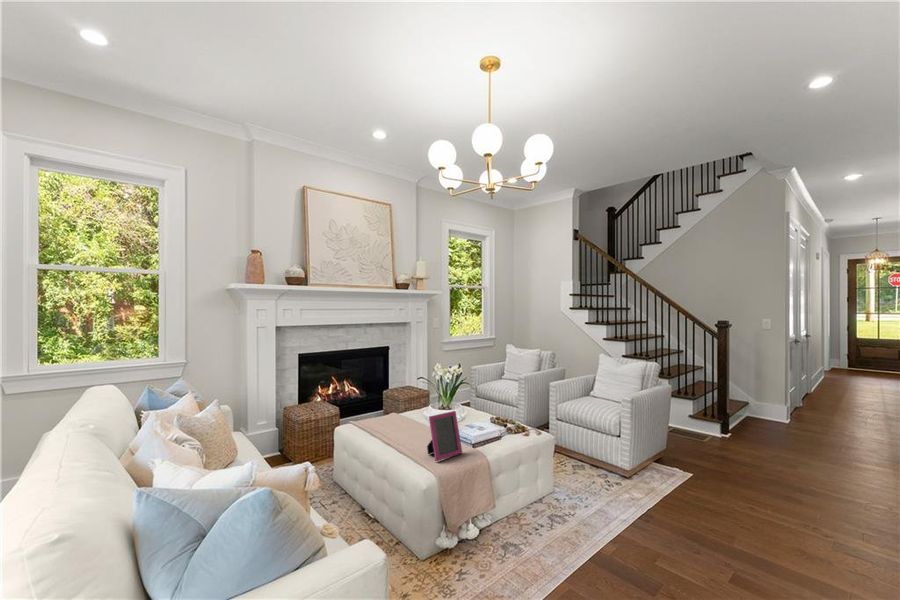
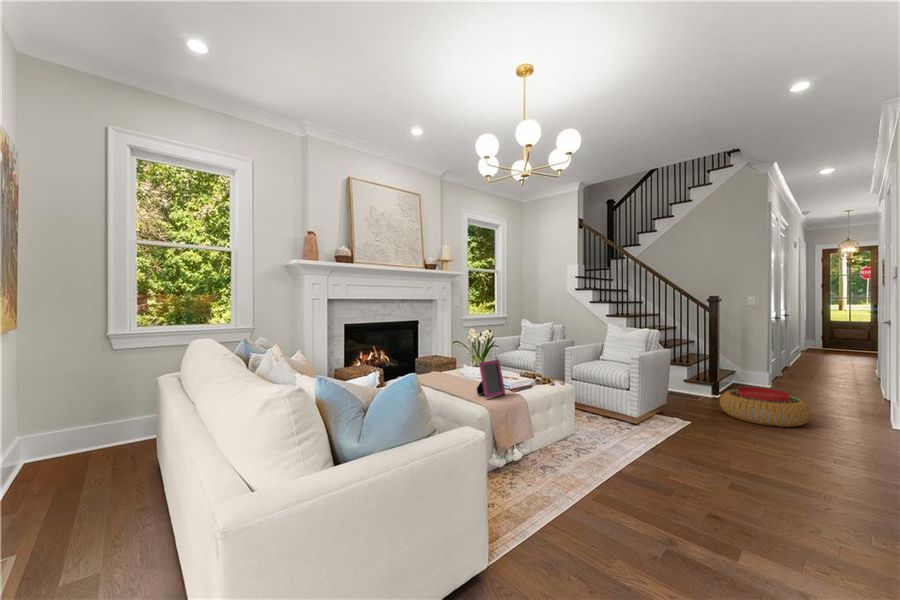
pouf: none [729,431,837,484] -> present [720,387,811,427]

